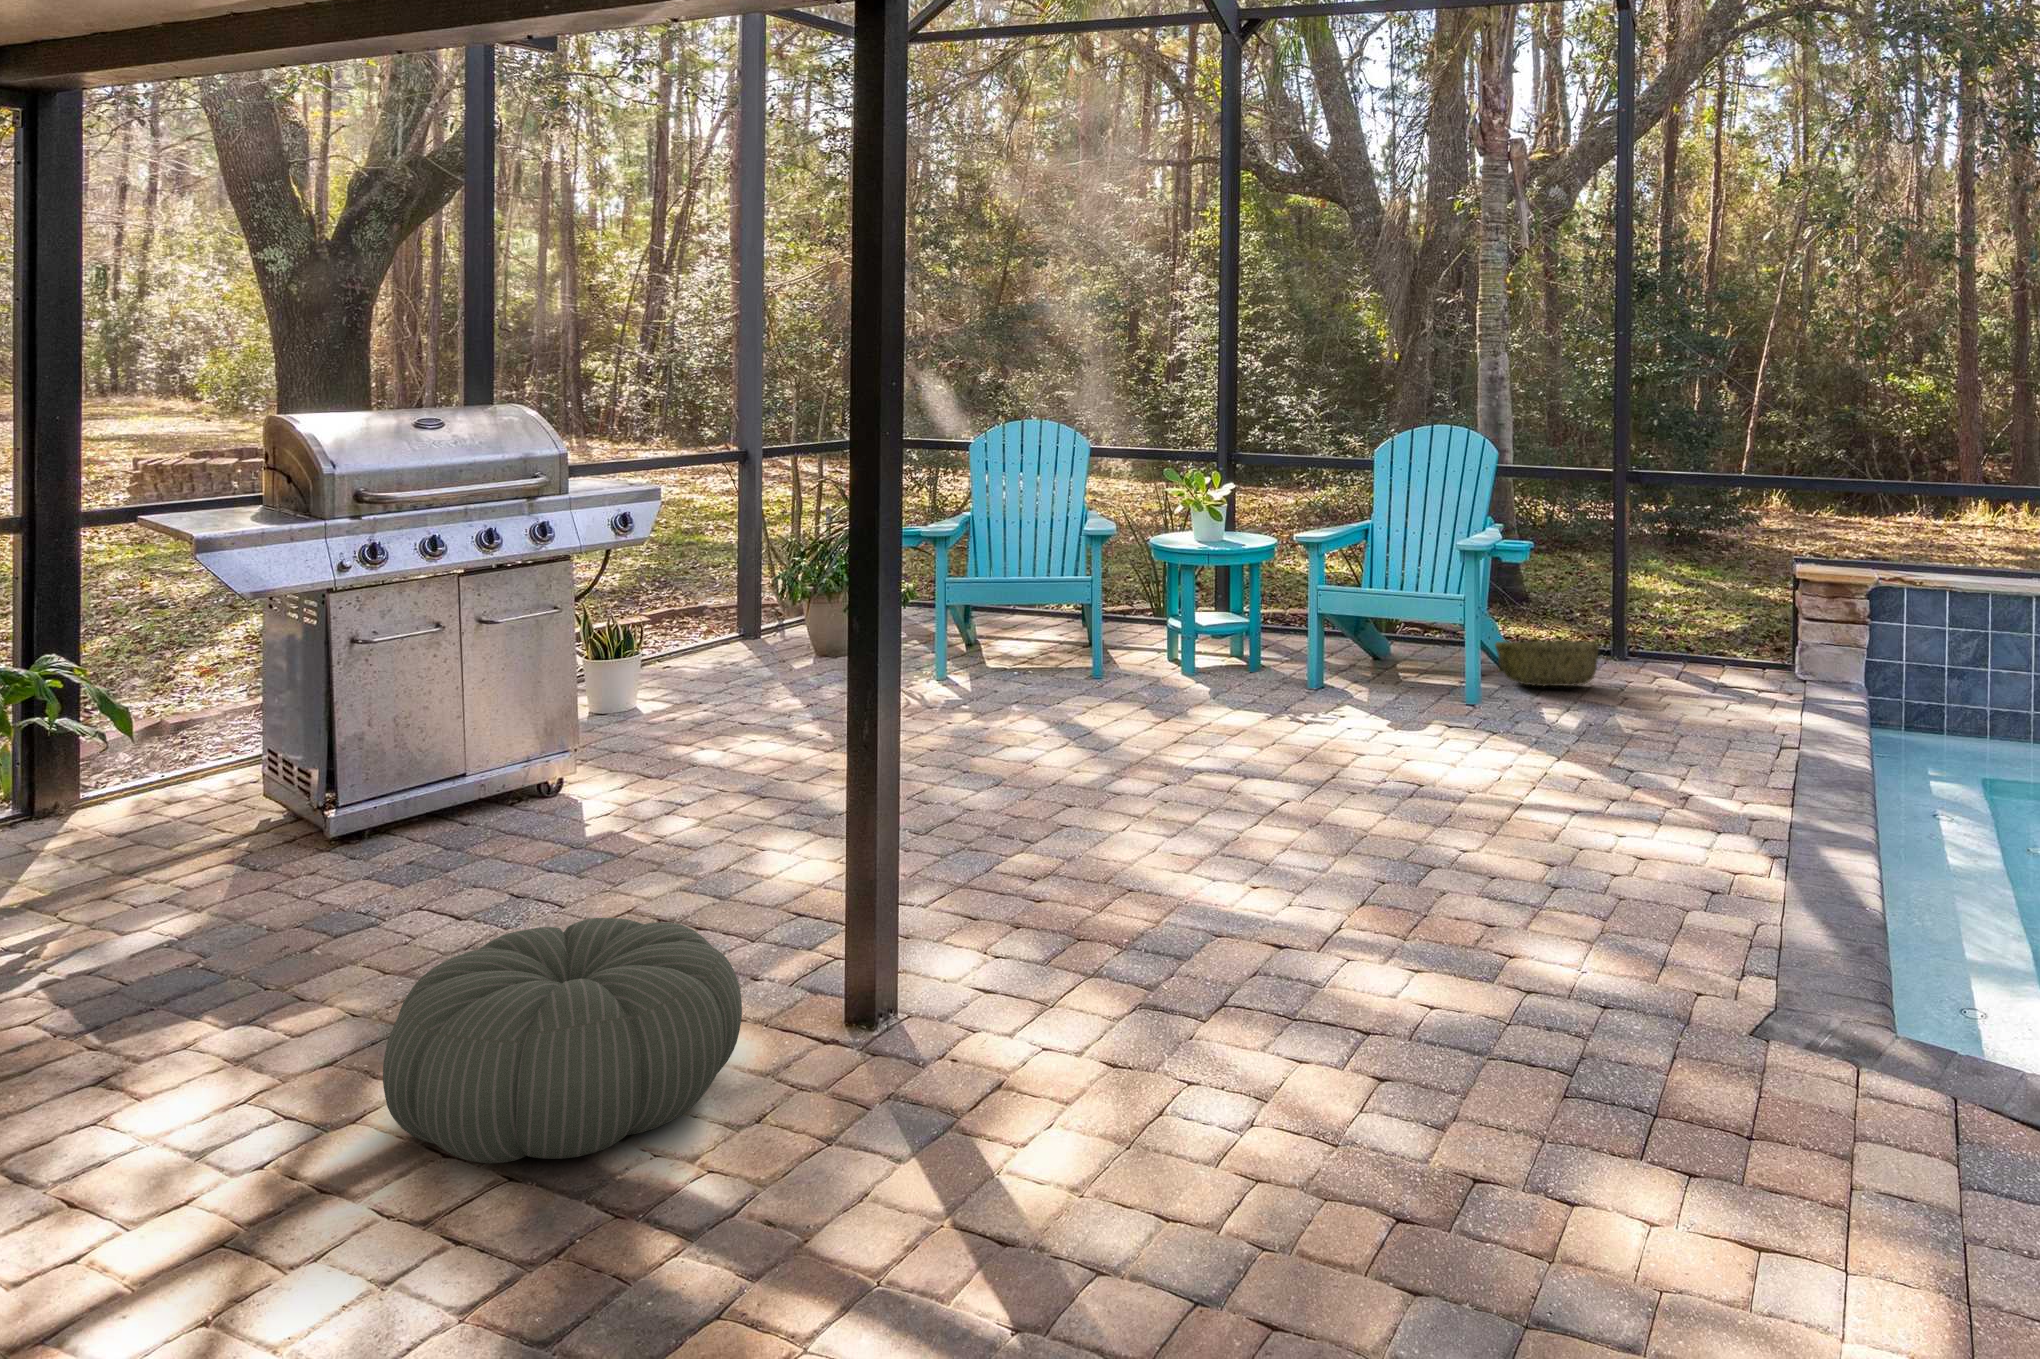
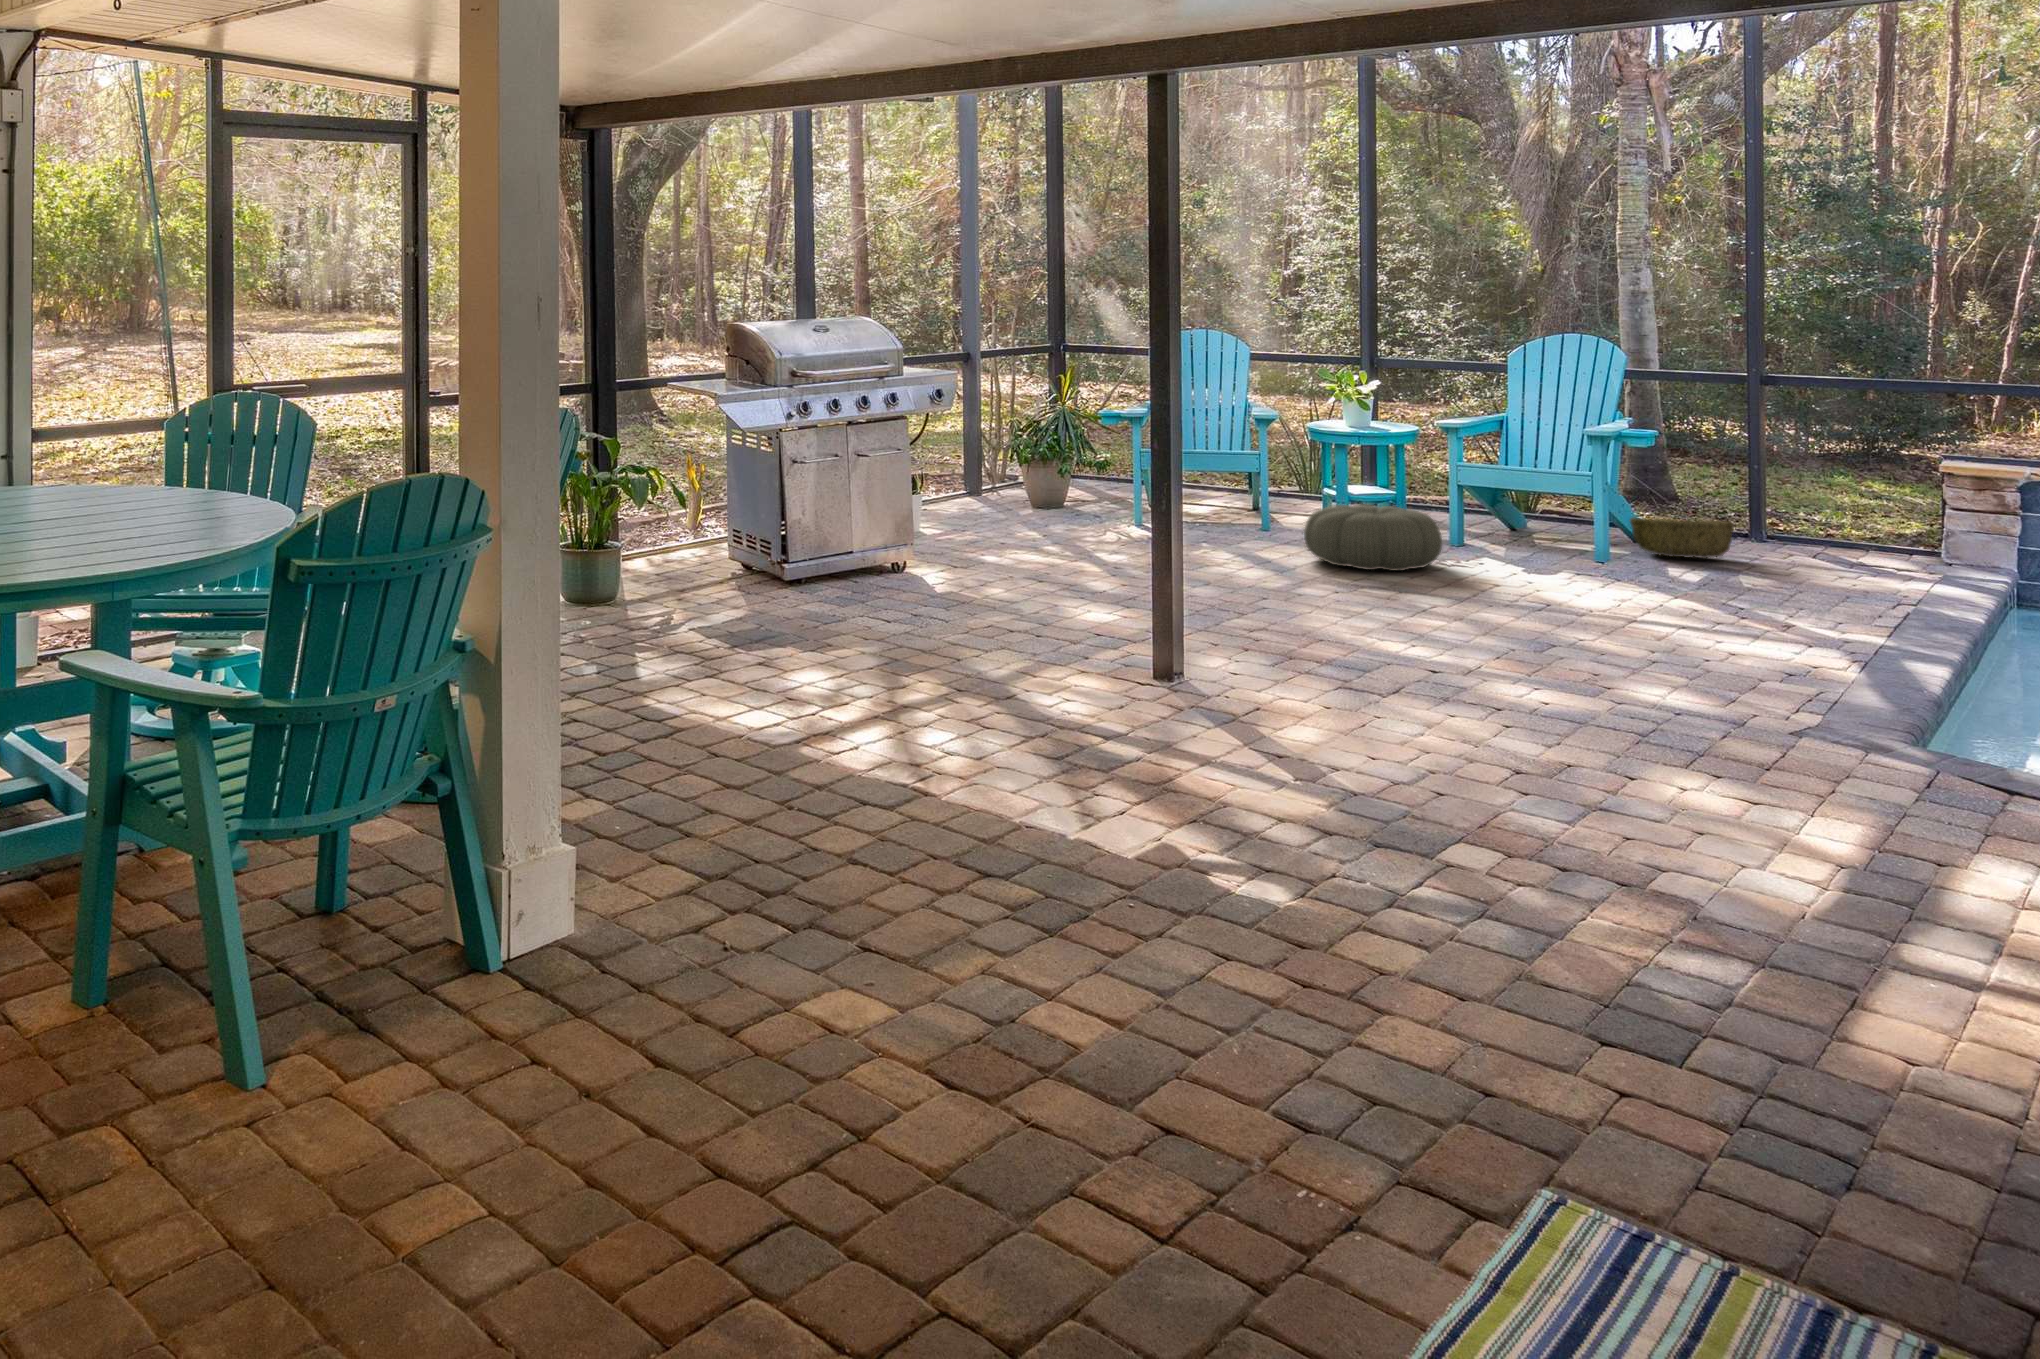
pouf: present [383,918,742,1163] -> present [1304,504,1442,571]

